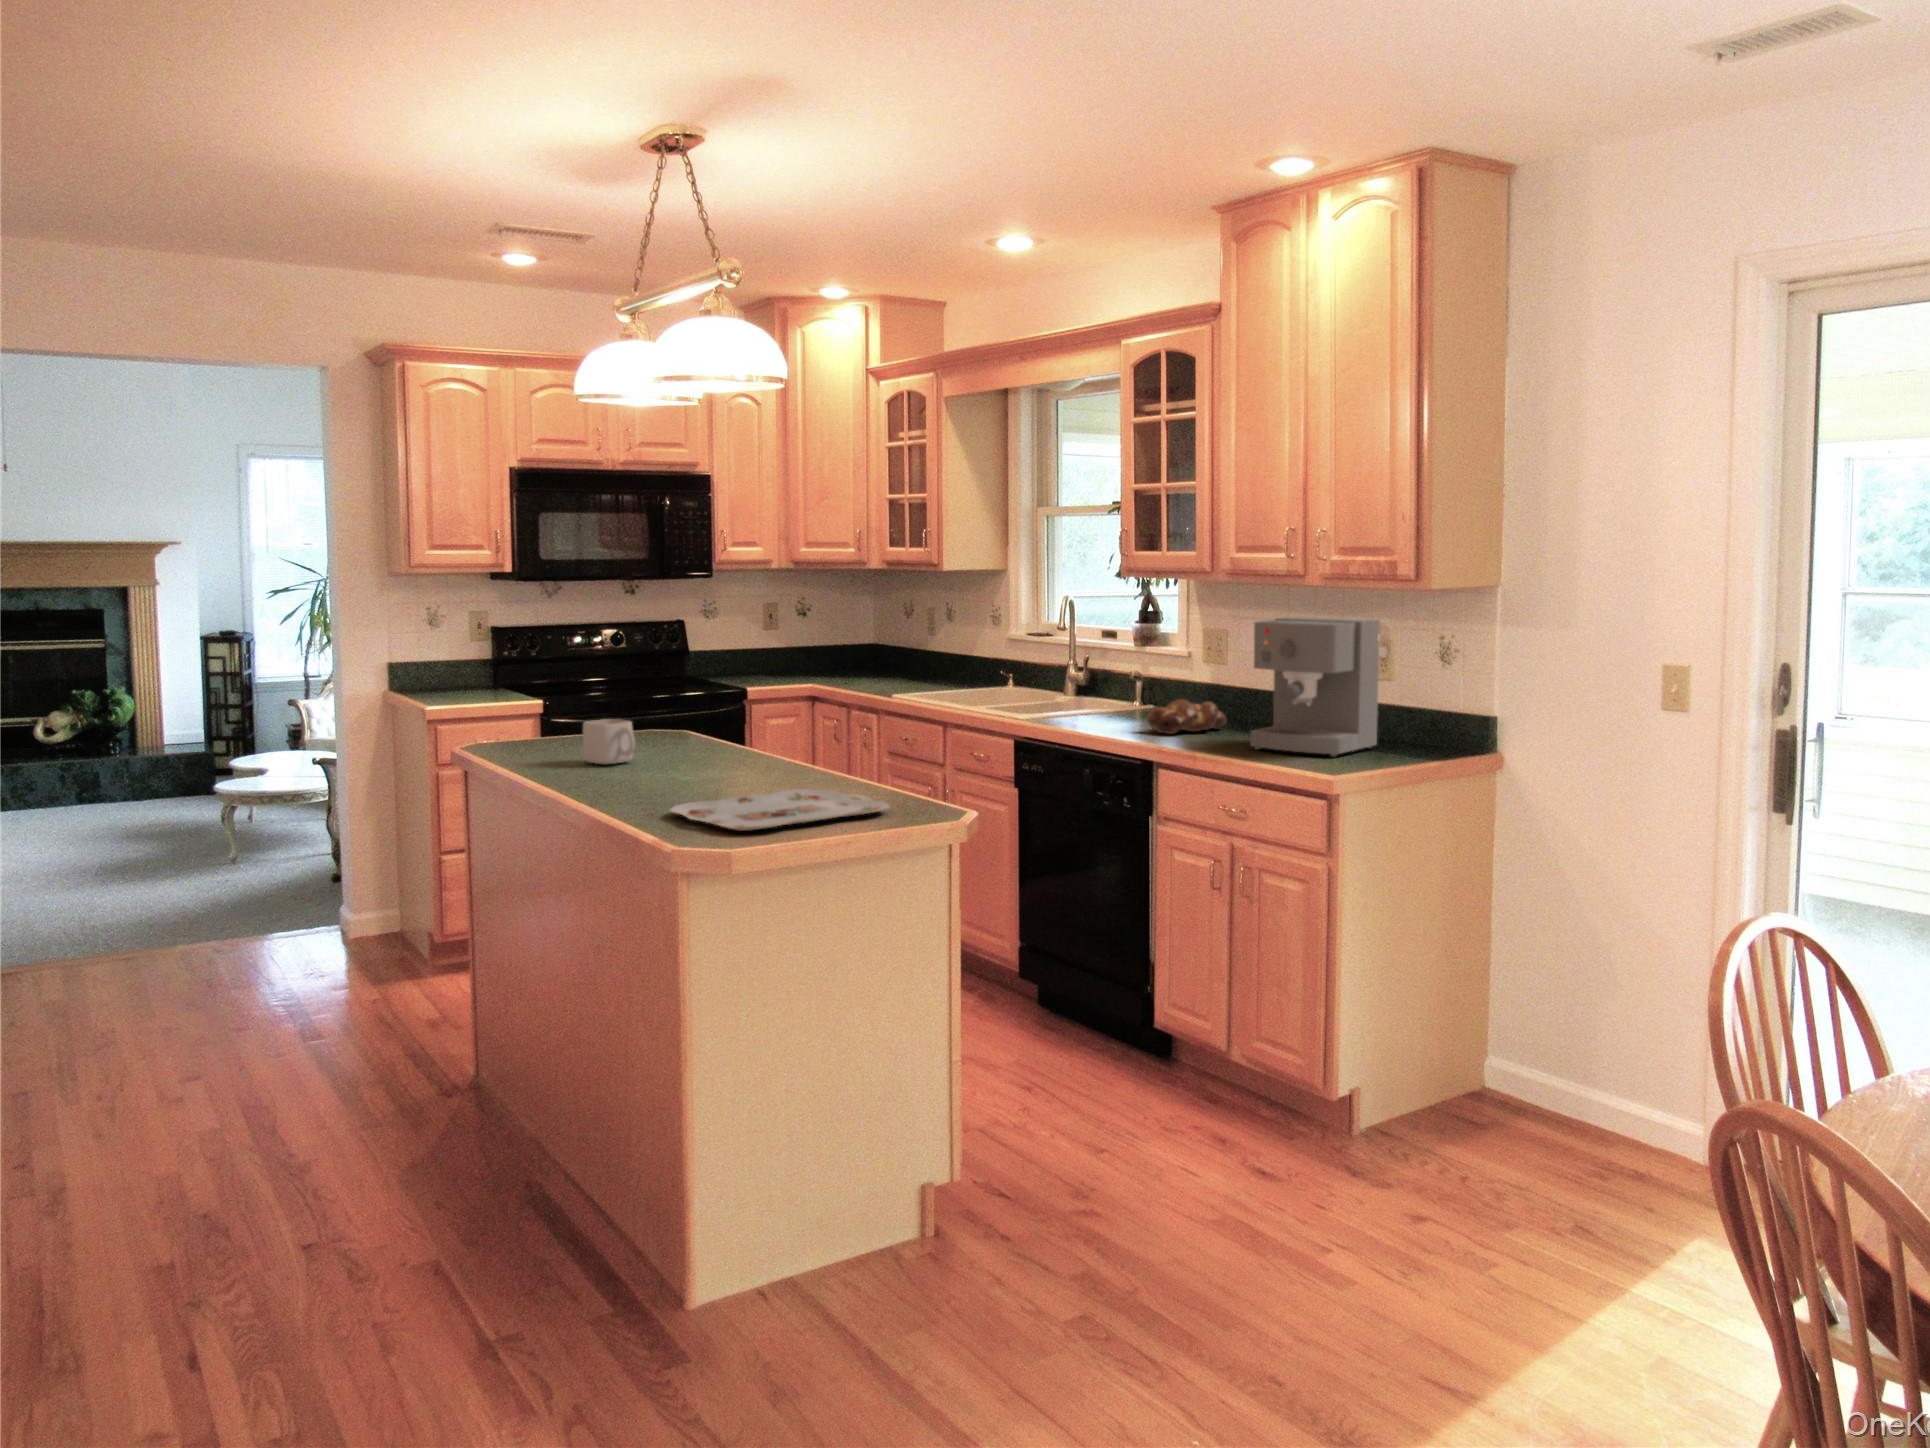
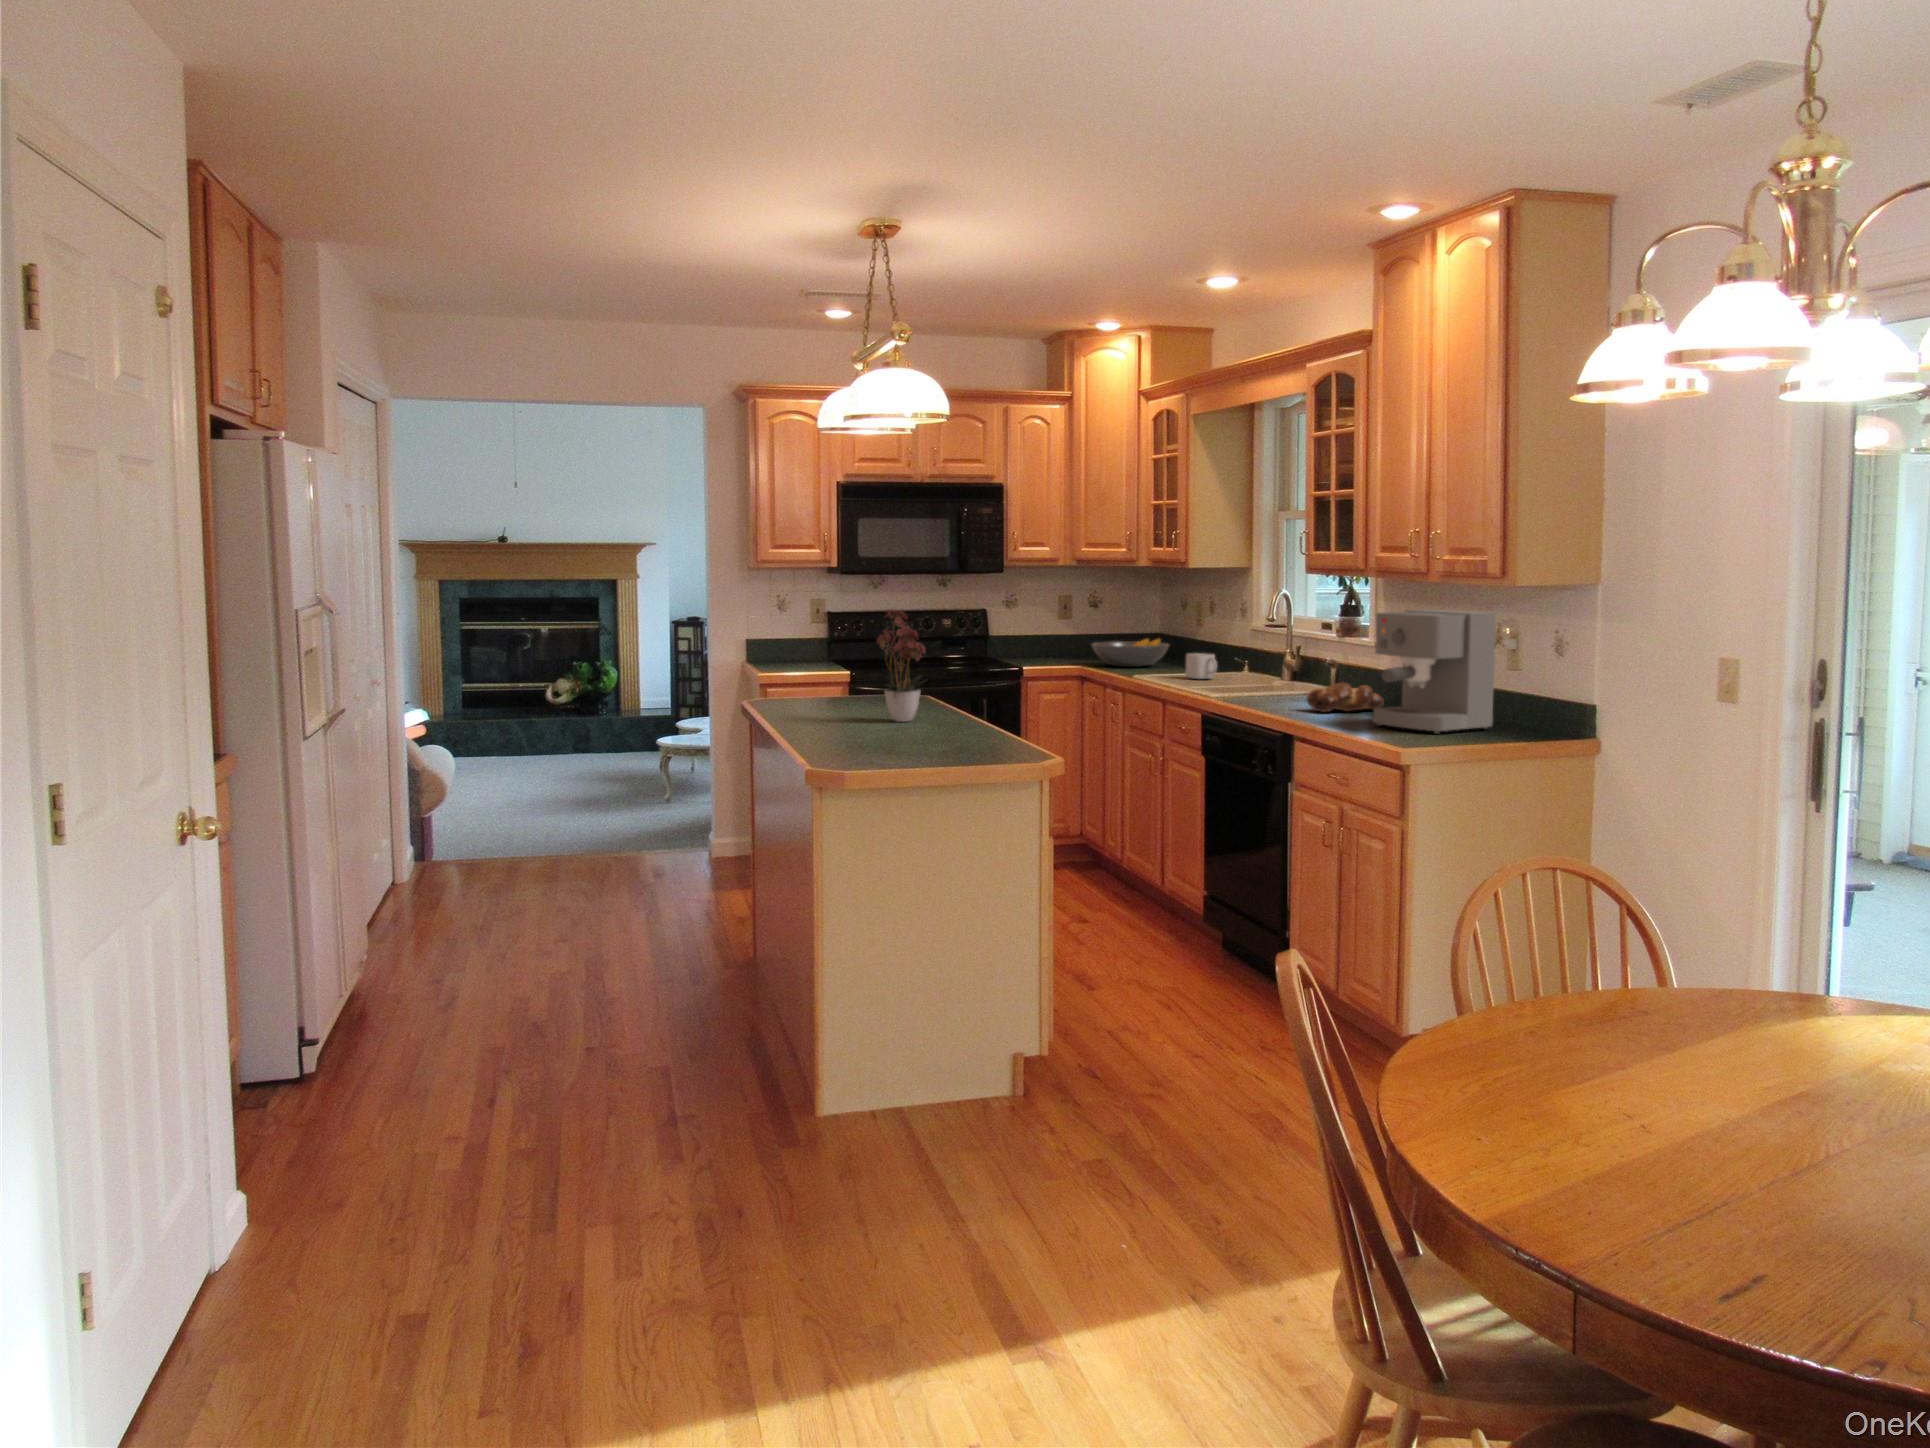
flower arrangement: none [669,621,754,773] -> present [877,609,925,722]
fruit bowl: none [818,649,907,683] -> present [1092,638,1169,667]
mug: present [583,719,635,764] -> present [1186,653,1217,679]
serving tray: present [670,789,890,831] -> none [830,733,991,756]

